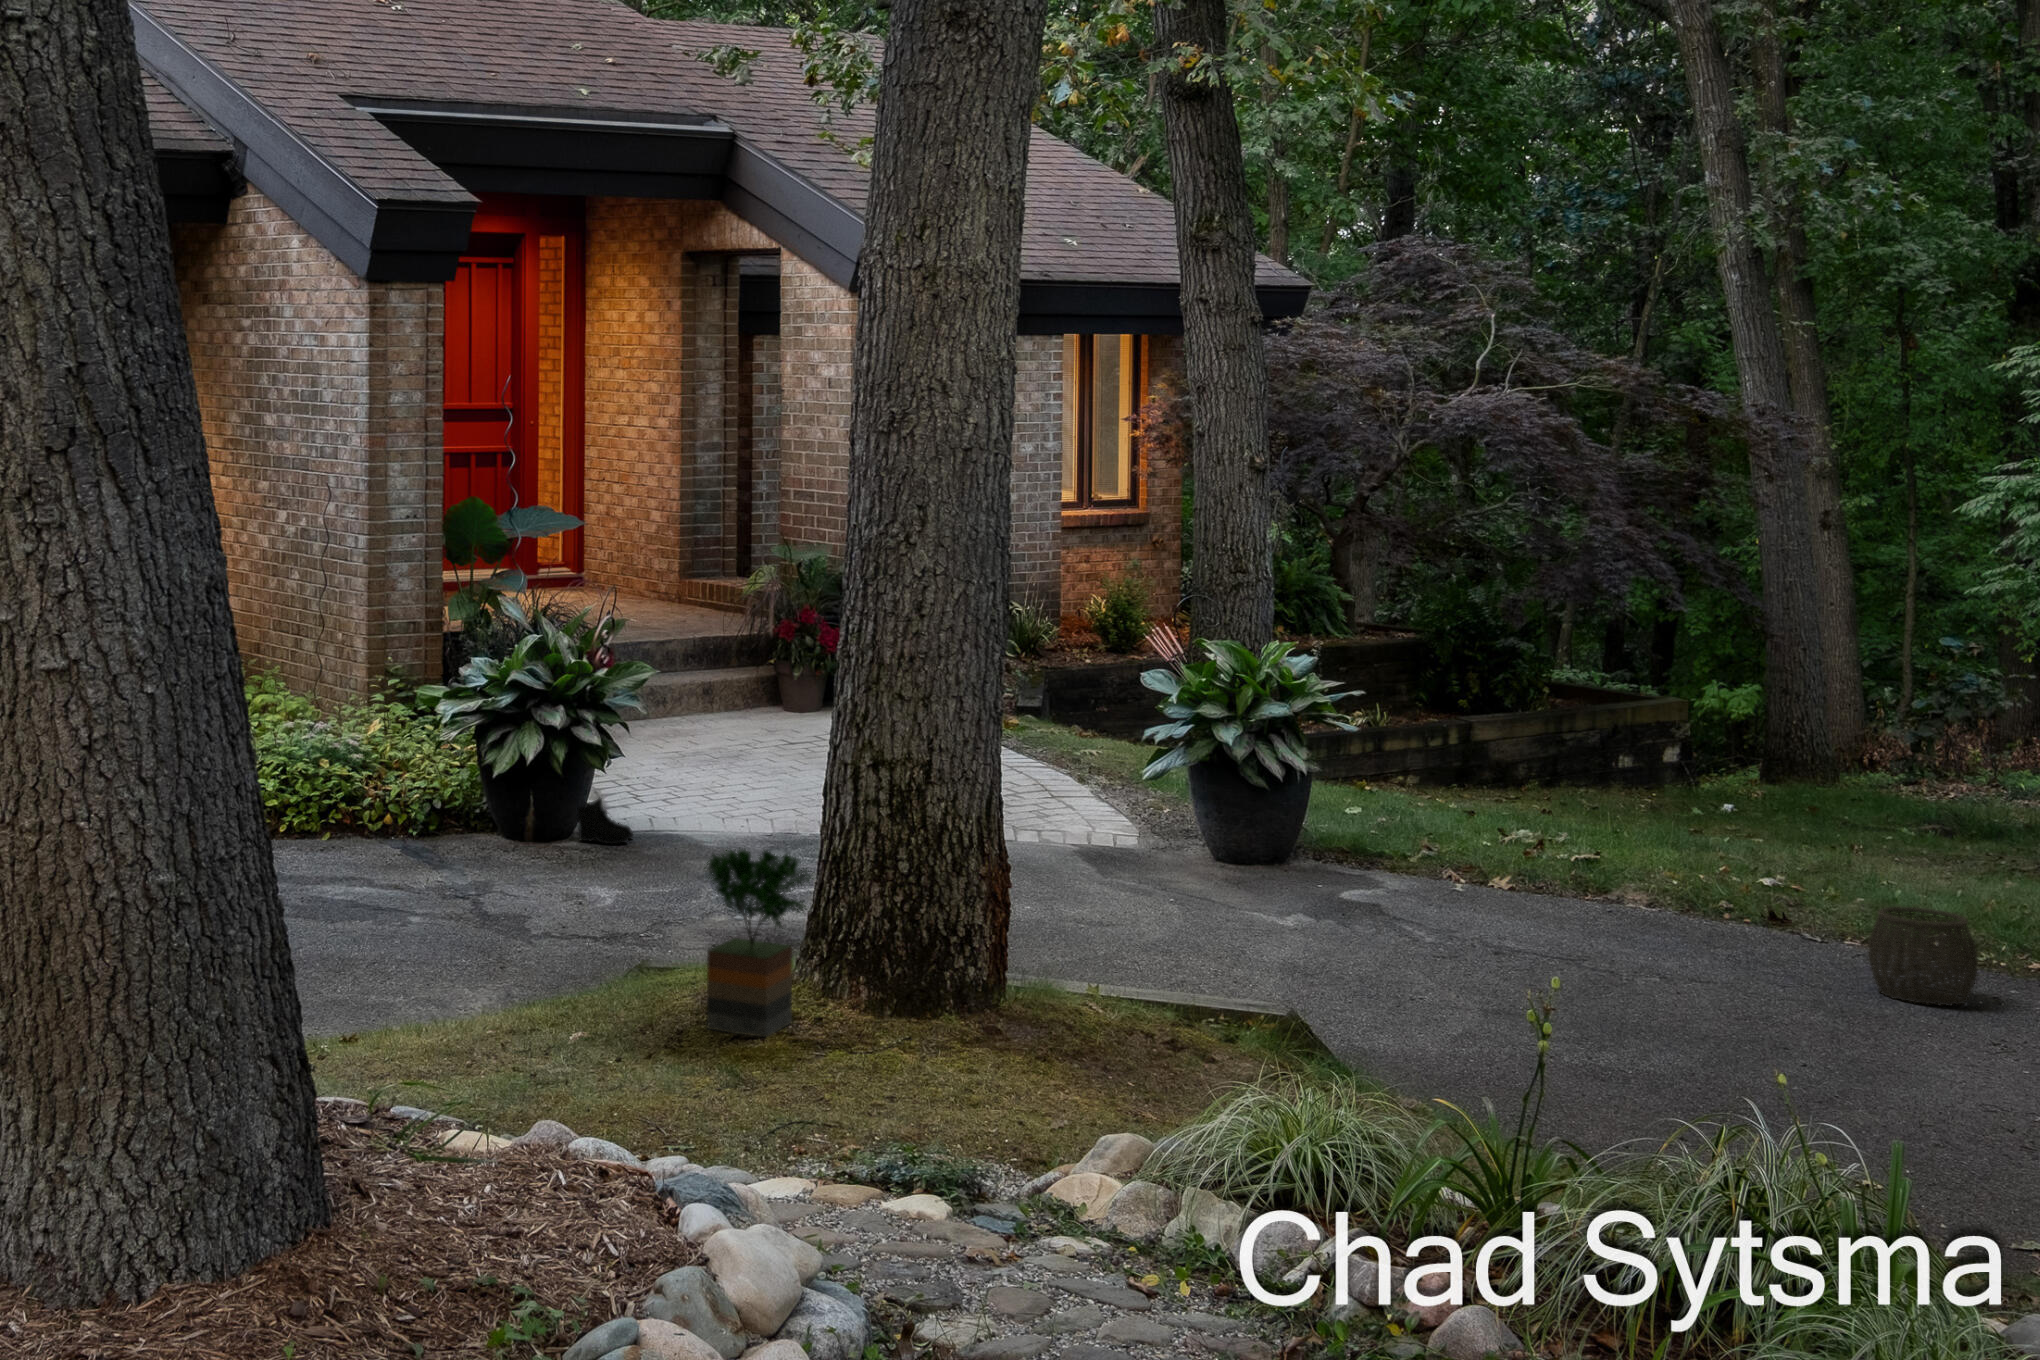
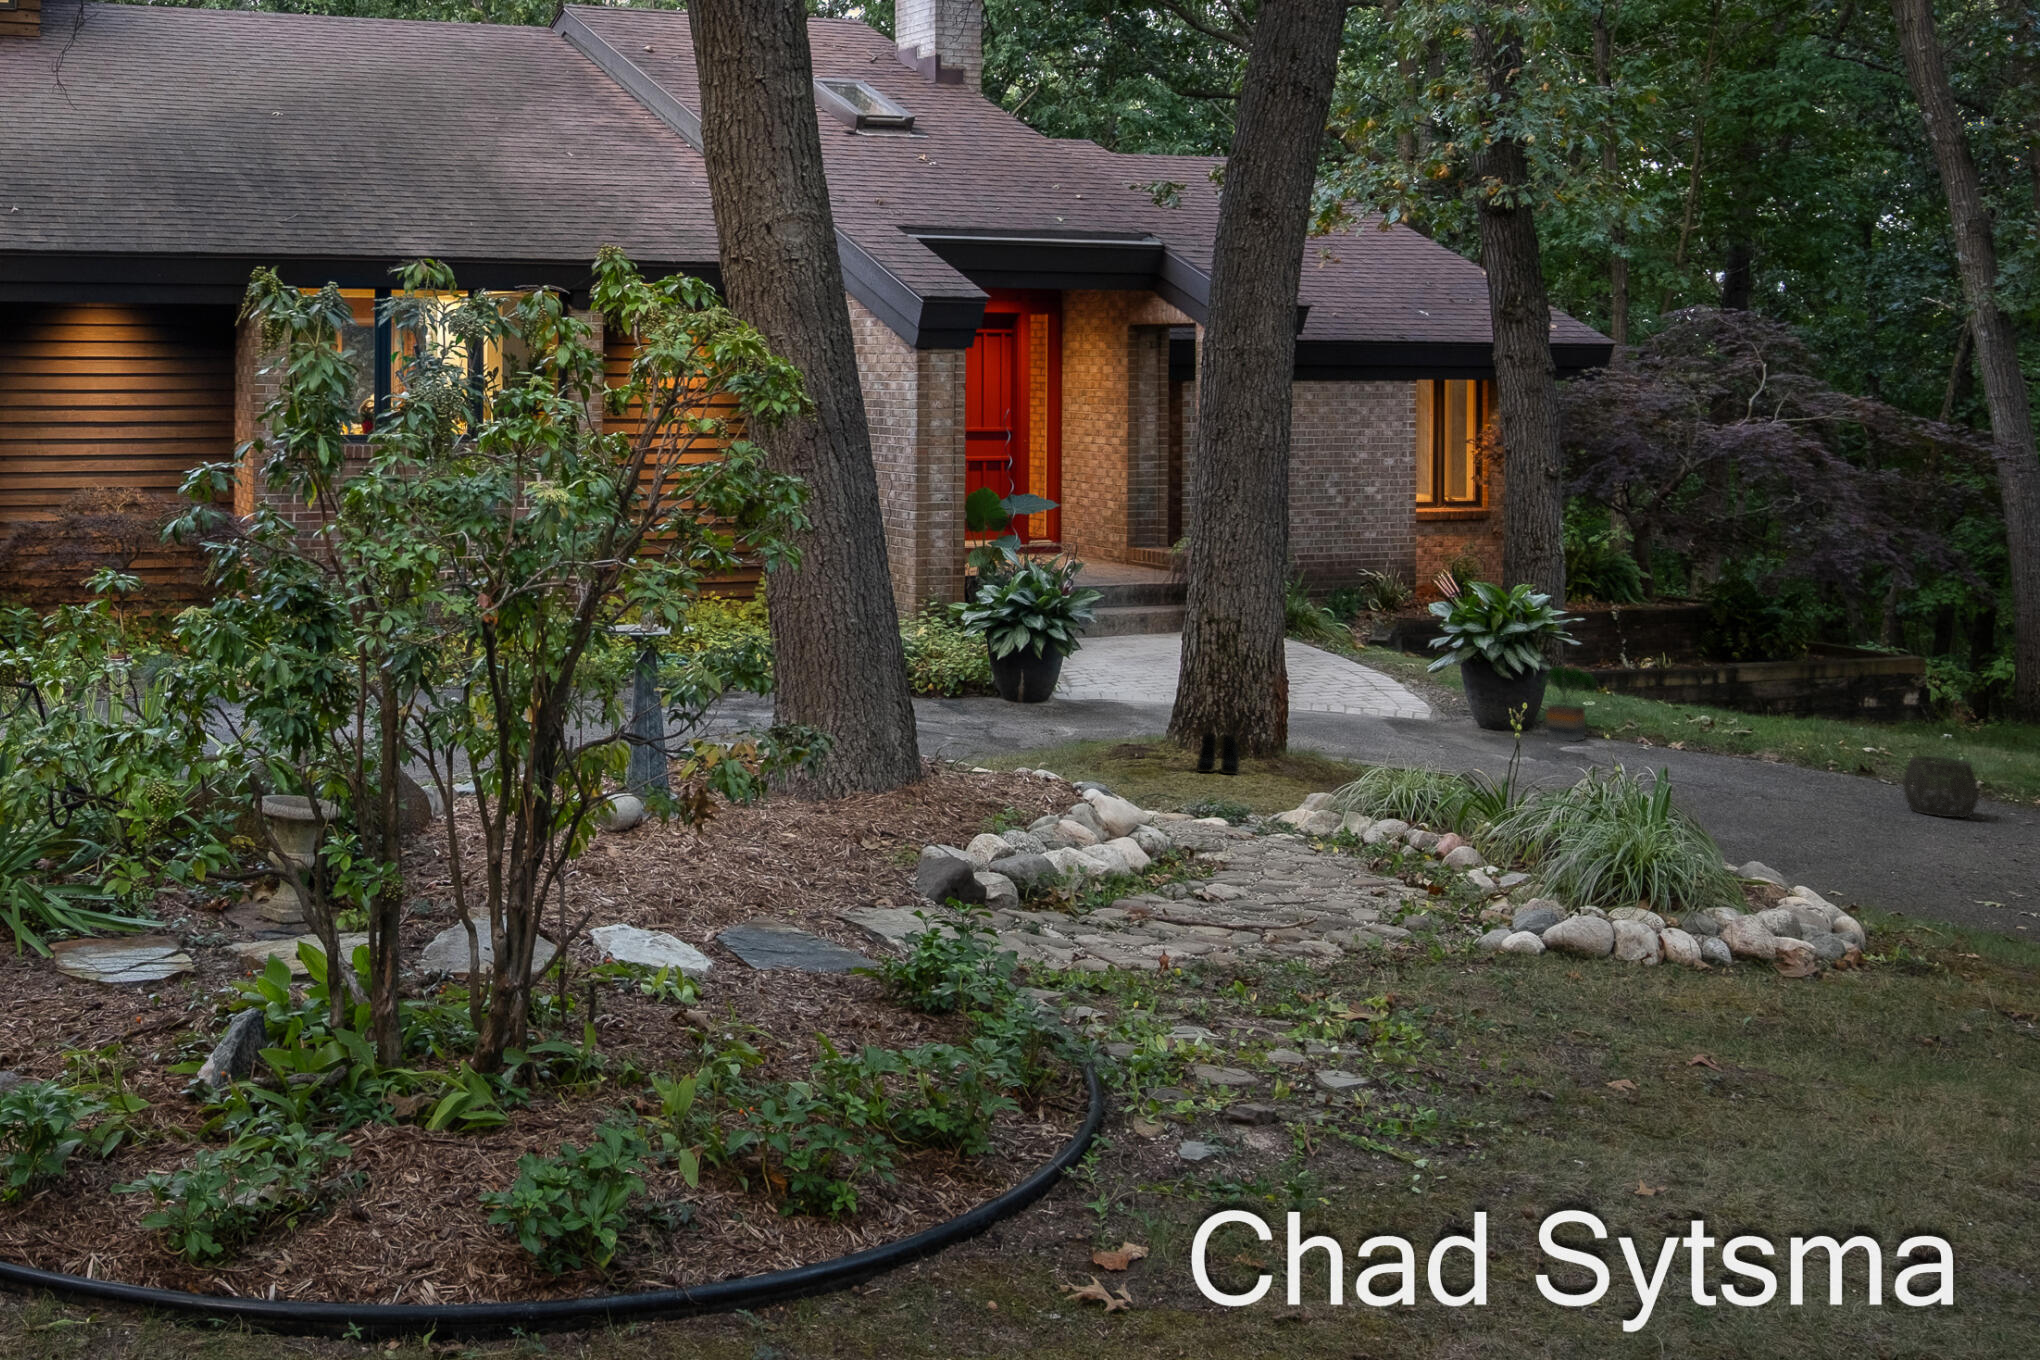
boots: present [577,798,633,844] -> present [1197,733,1239,774]
potted tree: present [704,848,813,1037] -> present [1538,666,1595,741]

